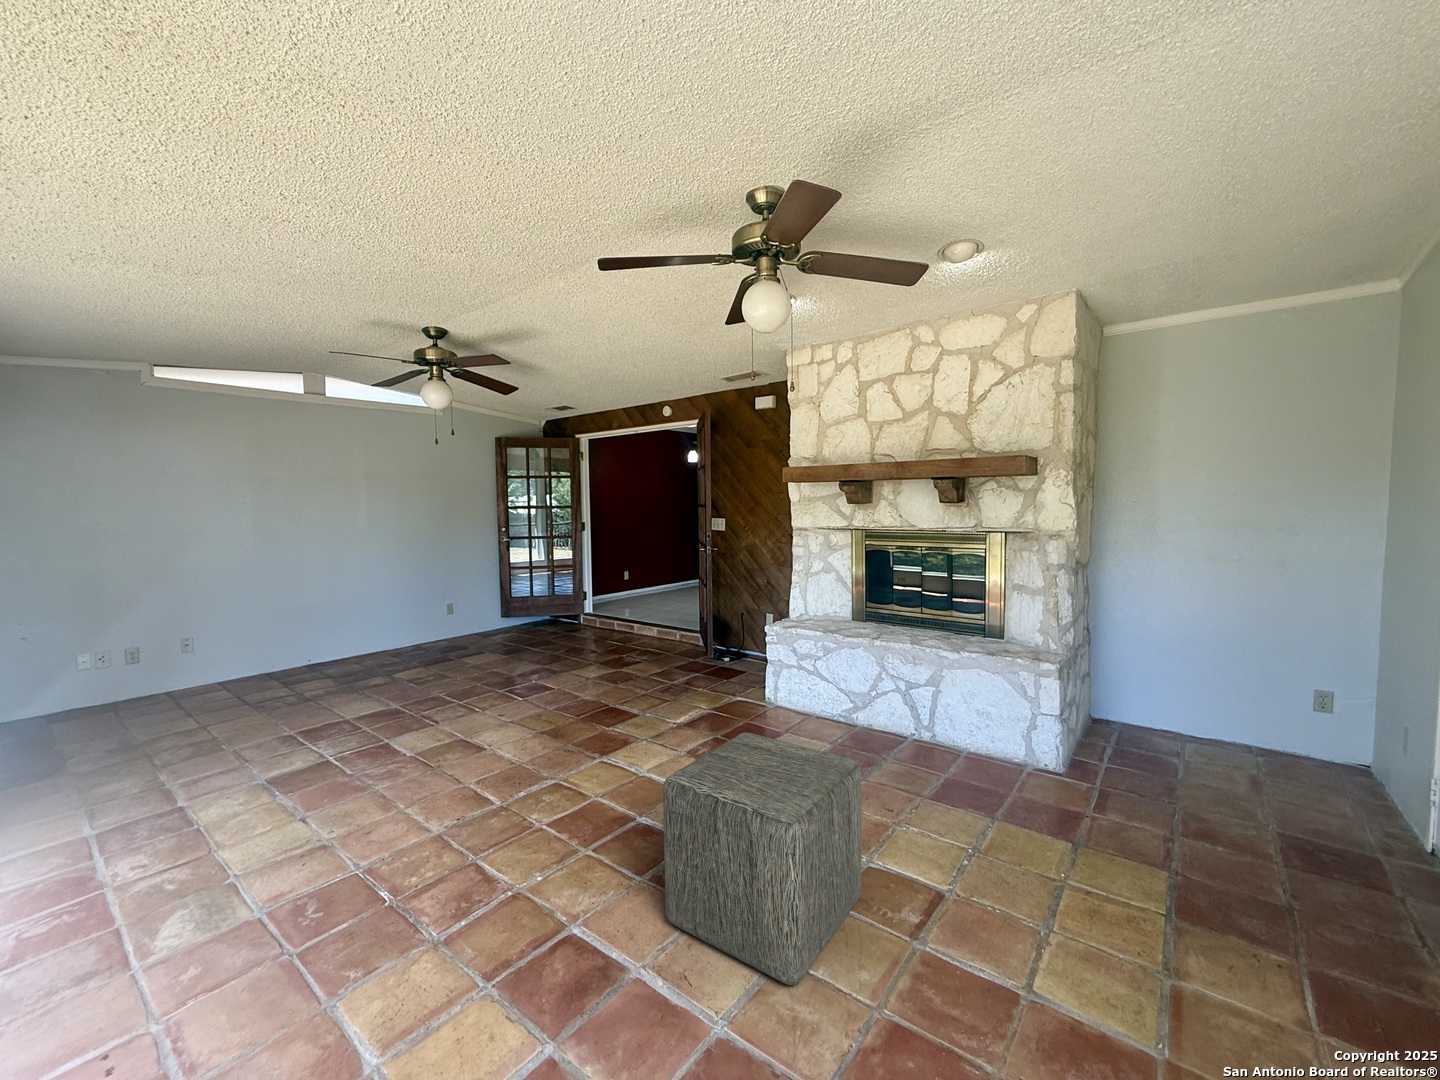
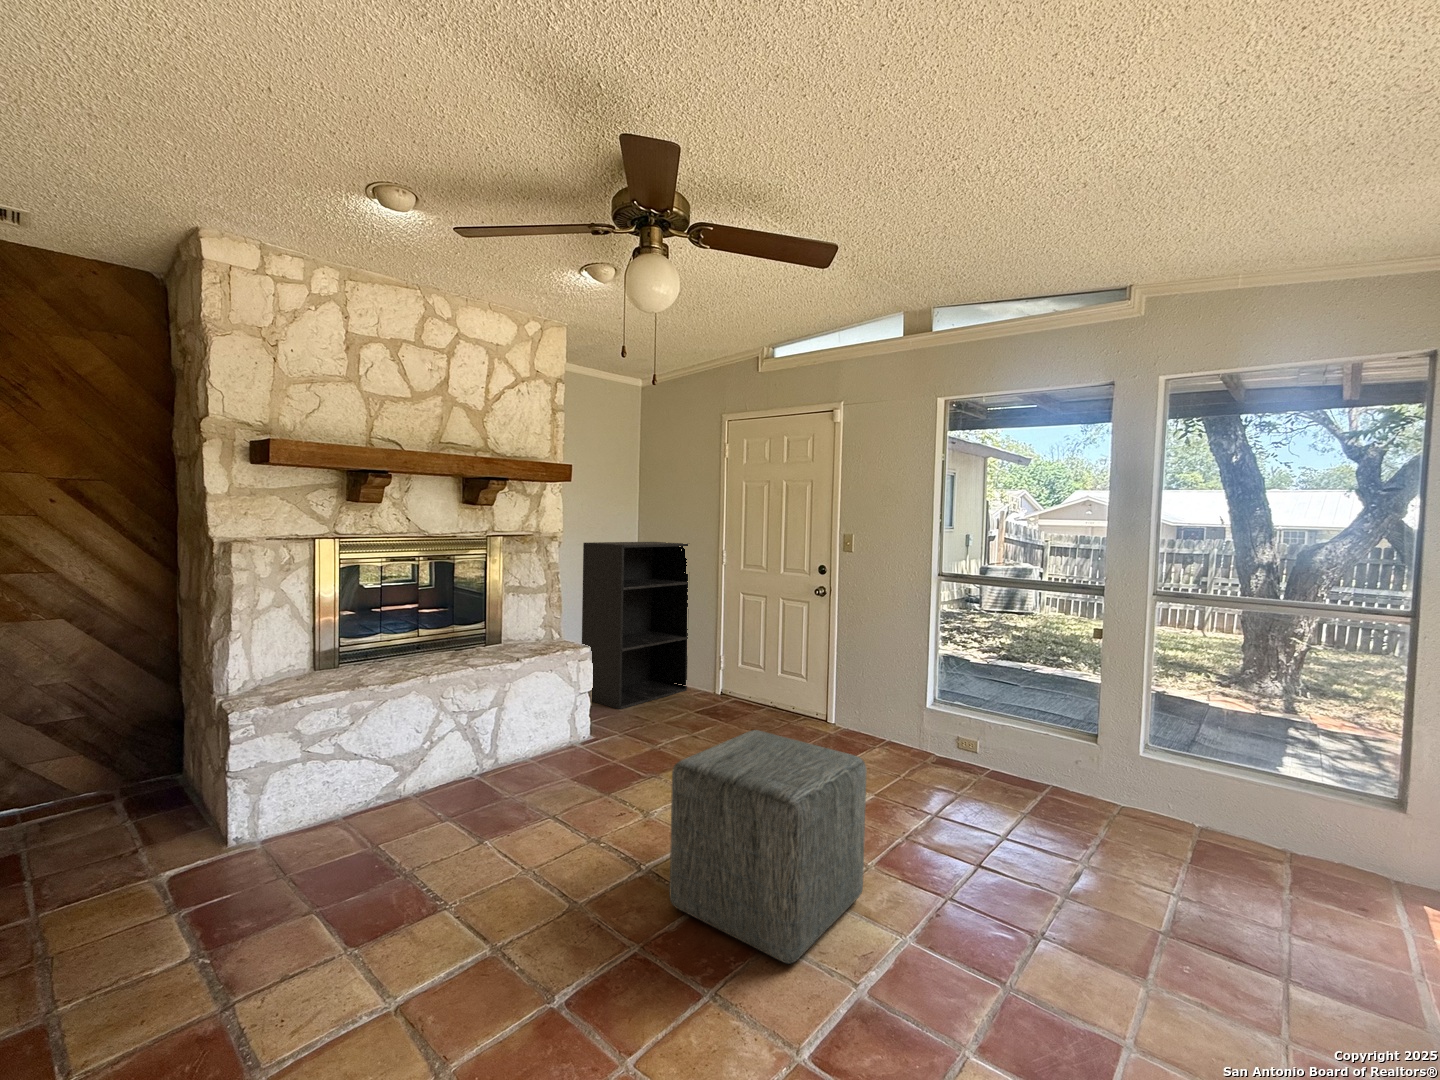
bookshelf: none [1190,543,1418,819] -> present [582,542,689,709]

